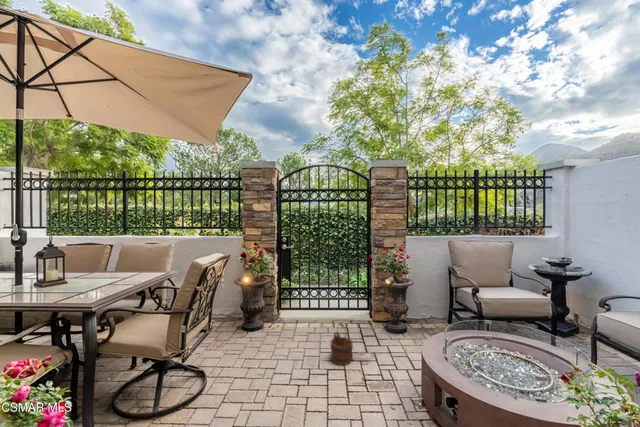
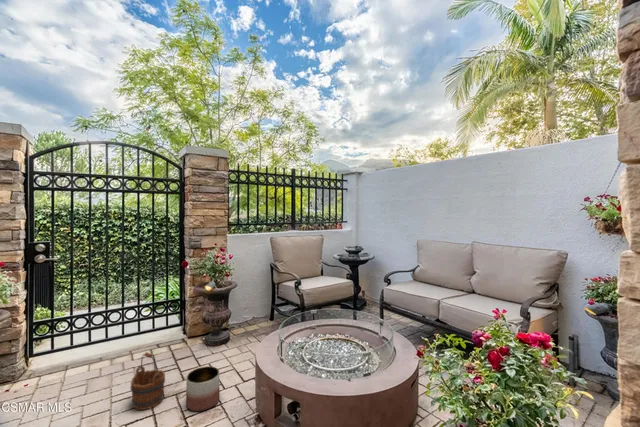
planter: none [367,345,393,380] -> present [186,366,220,411]

